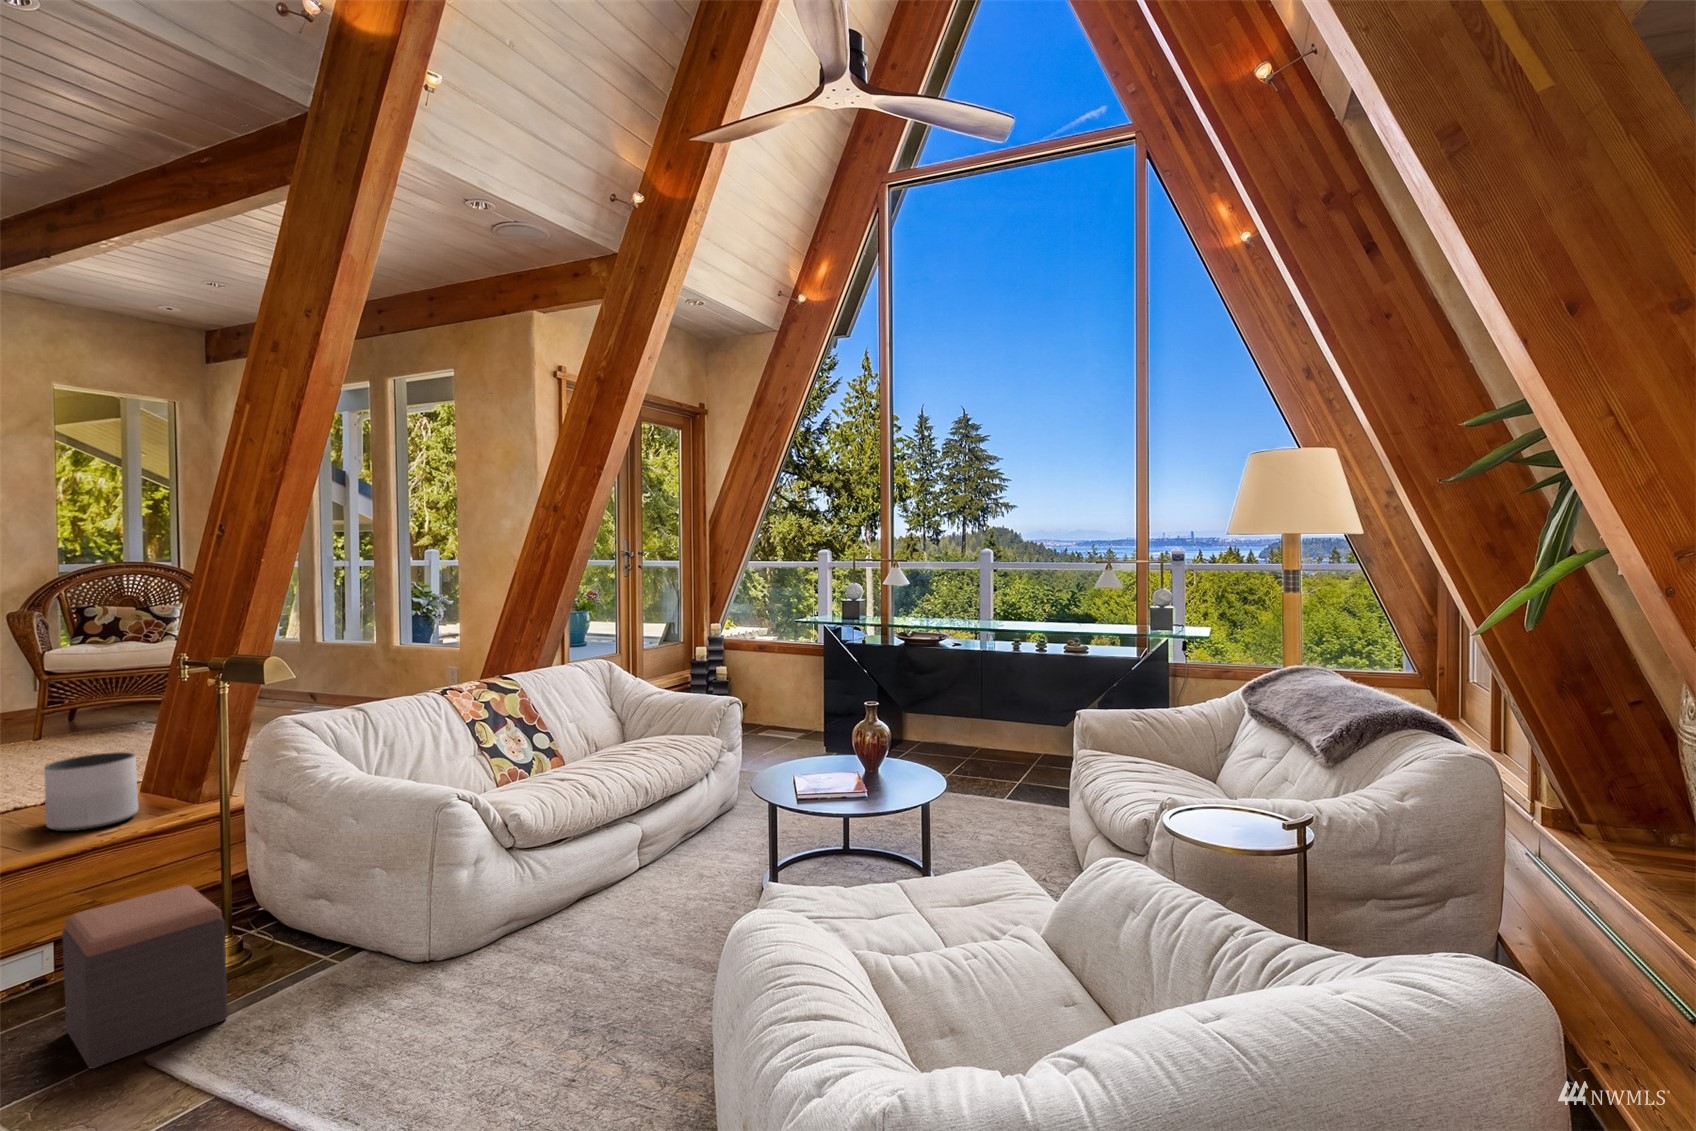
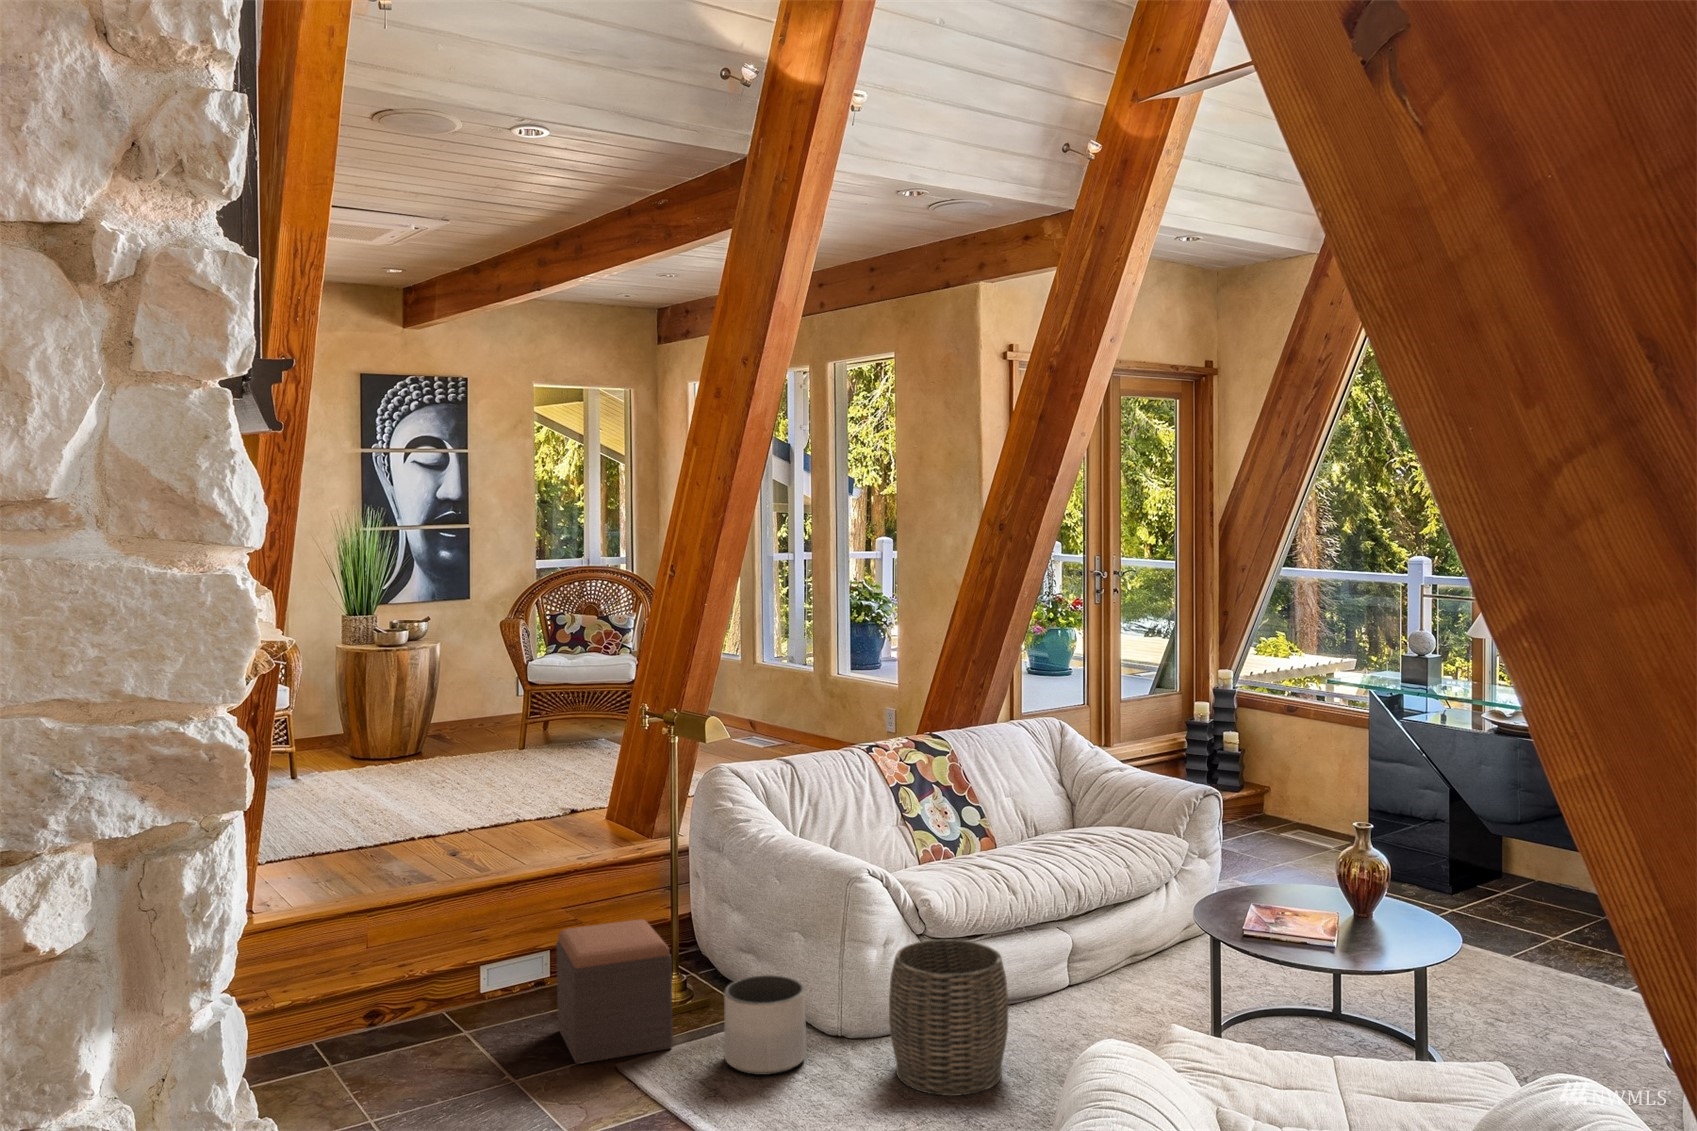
planter: present [44,752,138,831] -> present [724,975,806,1075]
woven basket: none [485,845,604,999] -> present [889,939,1008,1096]

